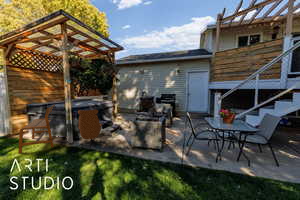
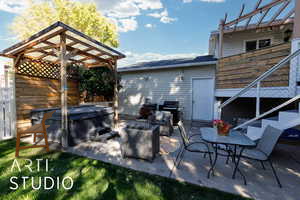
lounge chair: present [78,110,103,149] -> none [70,116,99,156]

